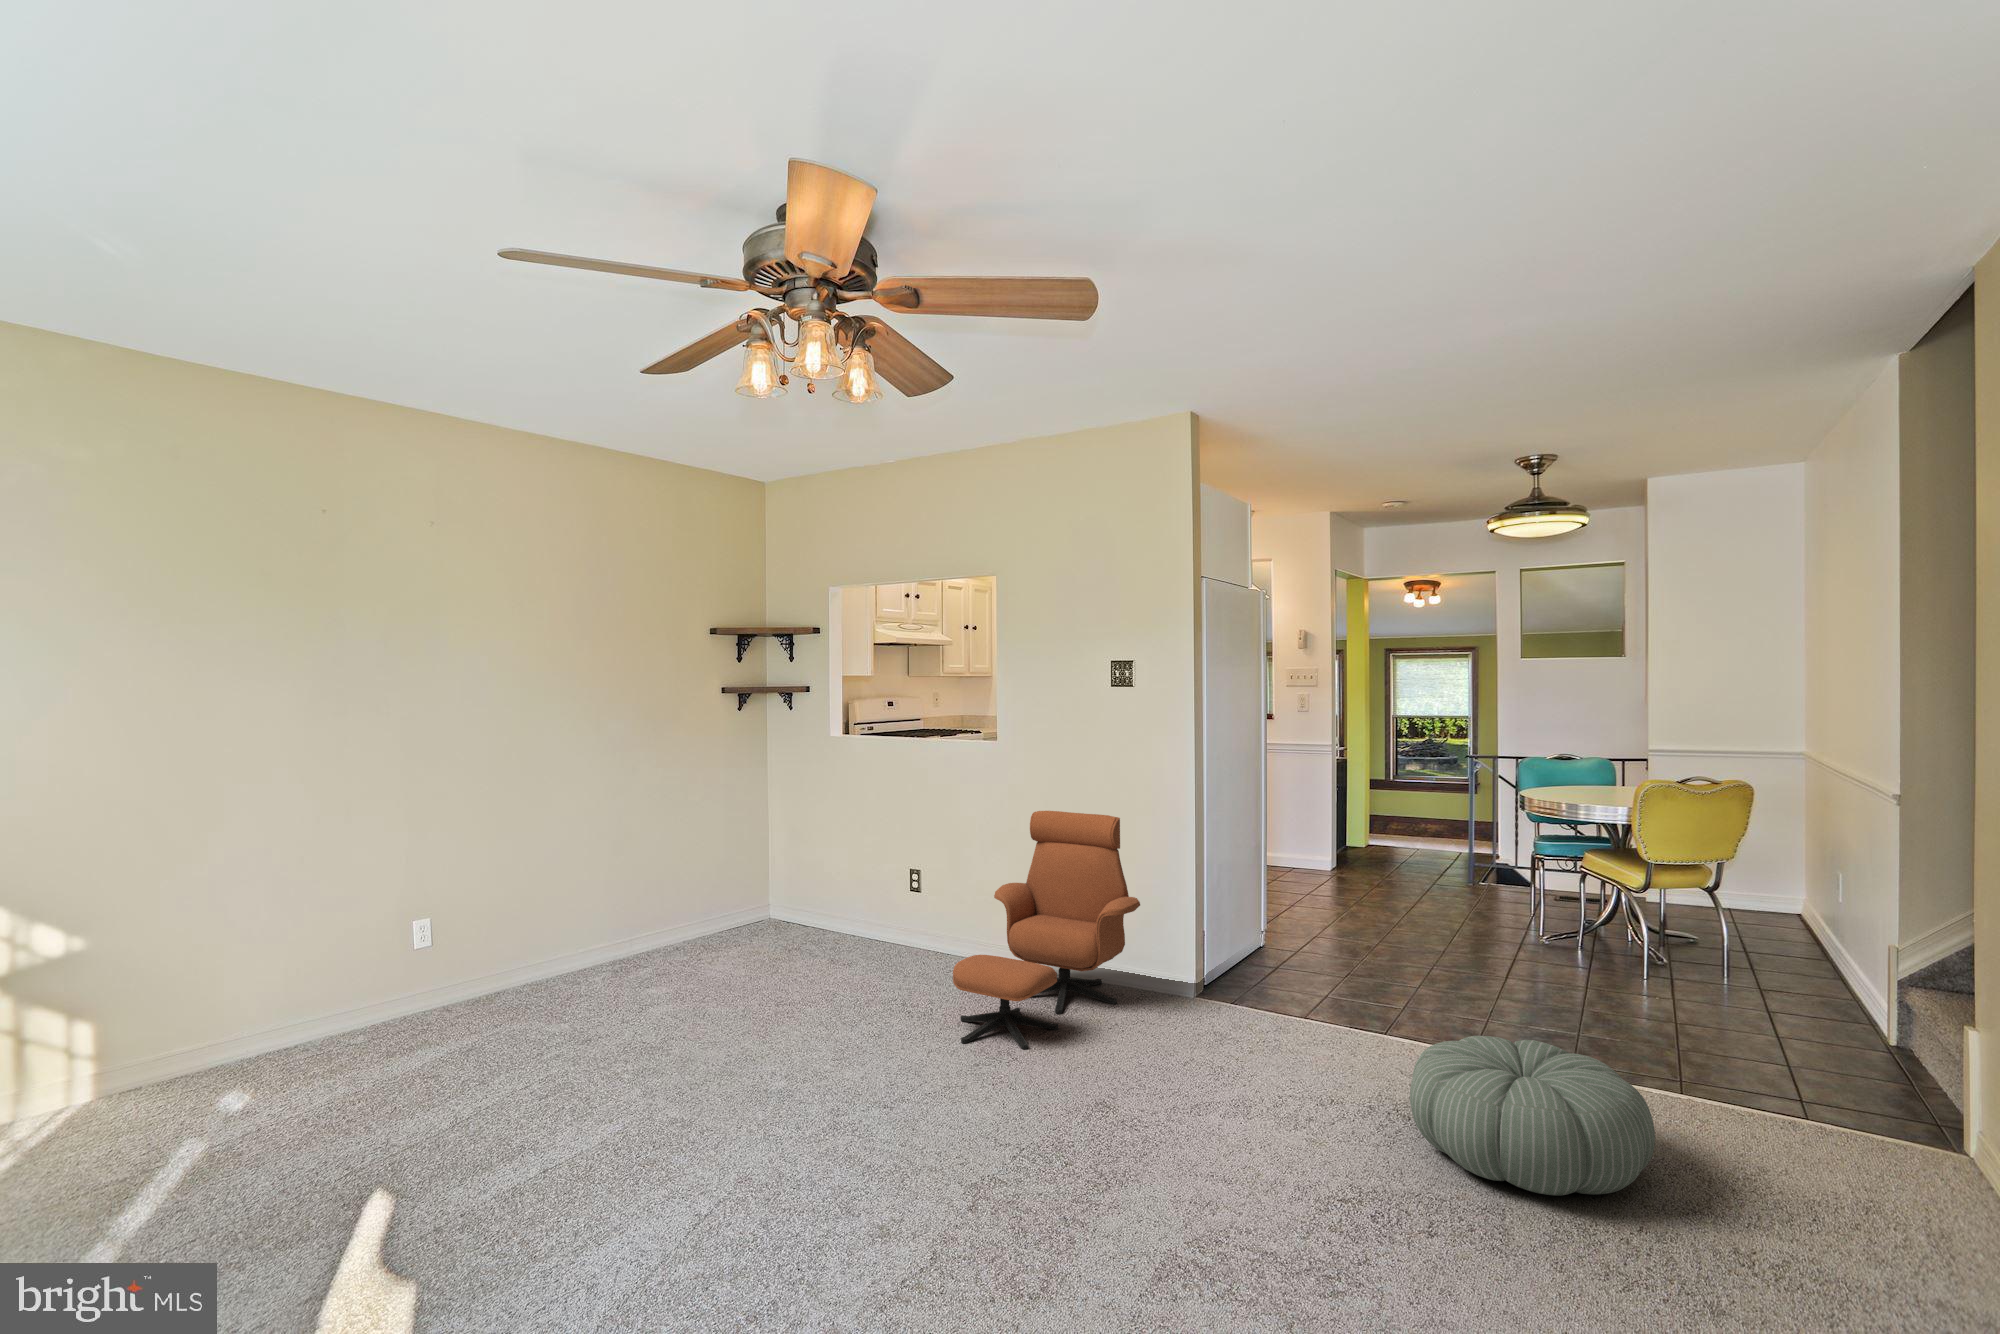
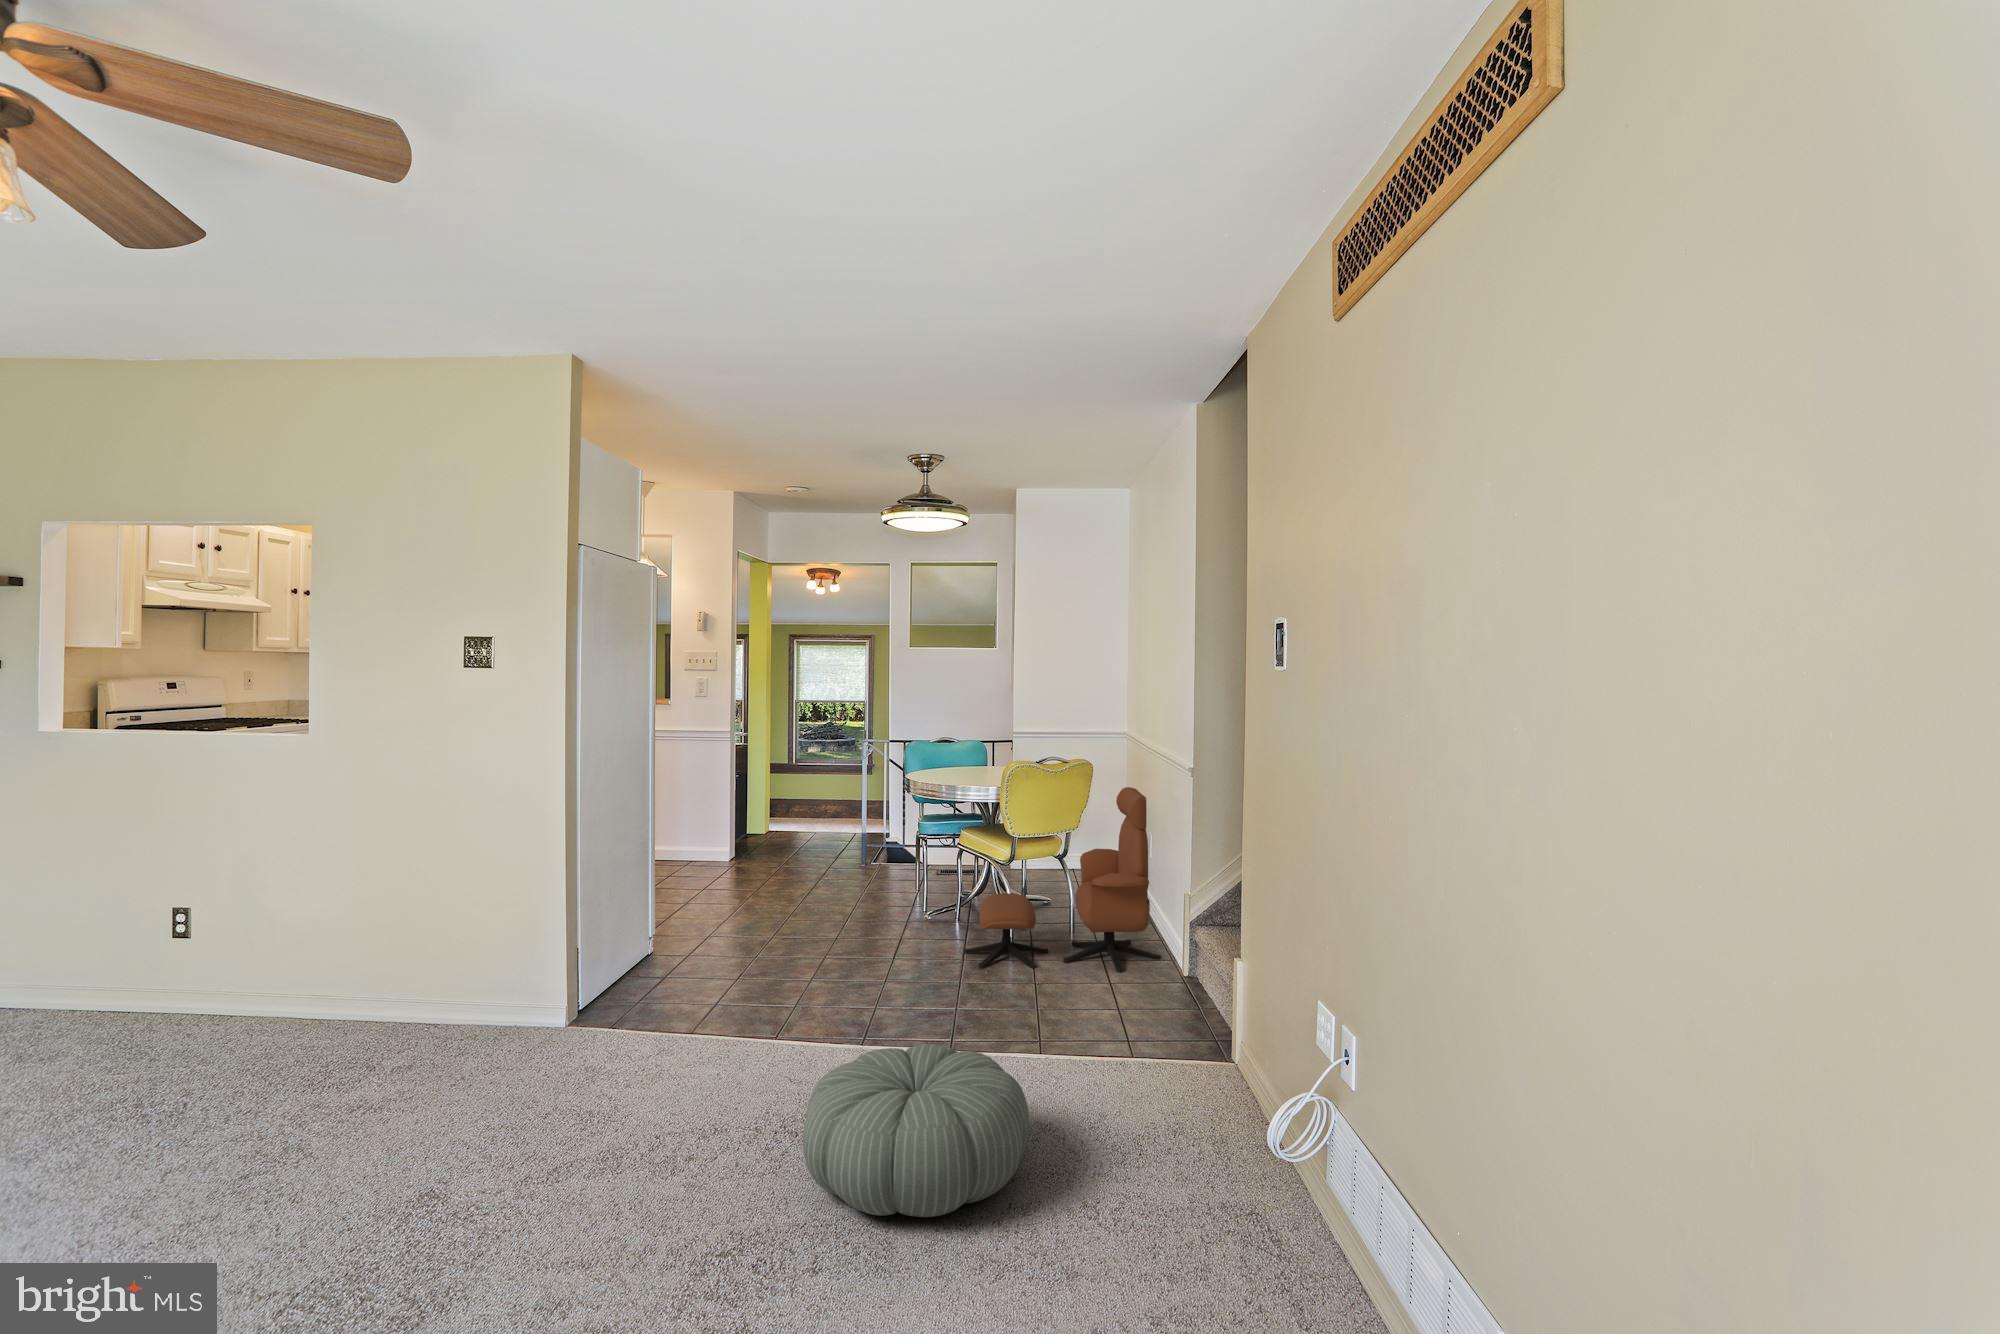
lounge chair: present [953,811,1140,1049] -> present [964,787,1161,972]

